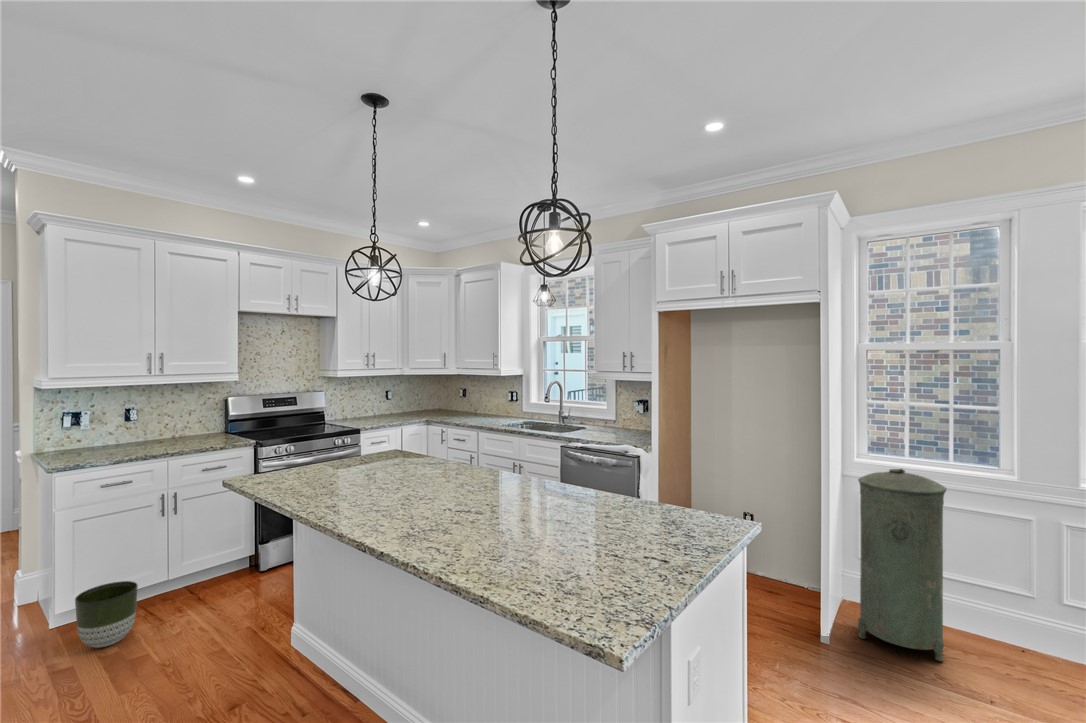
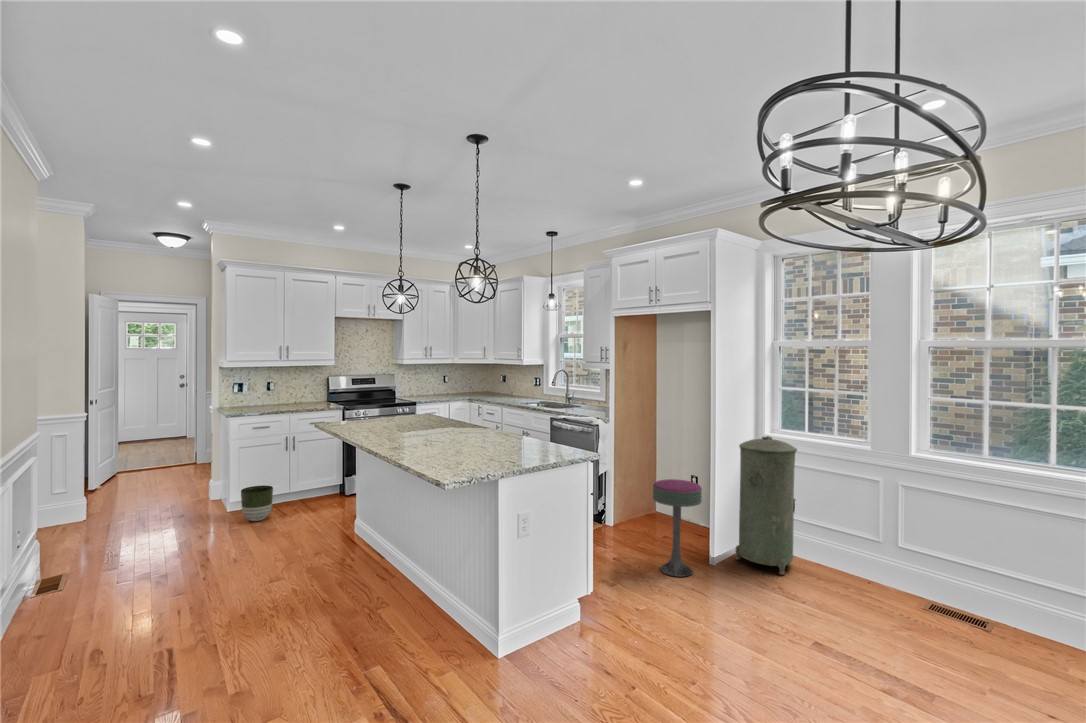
bar stool: none [770,537,847,687] -> present [653,479,702,577]

